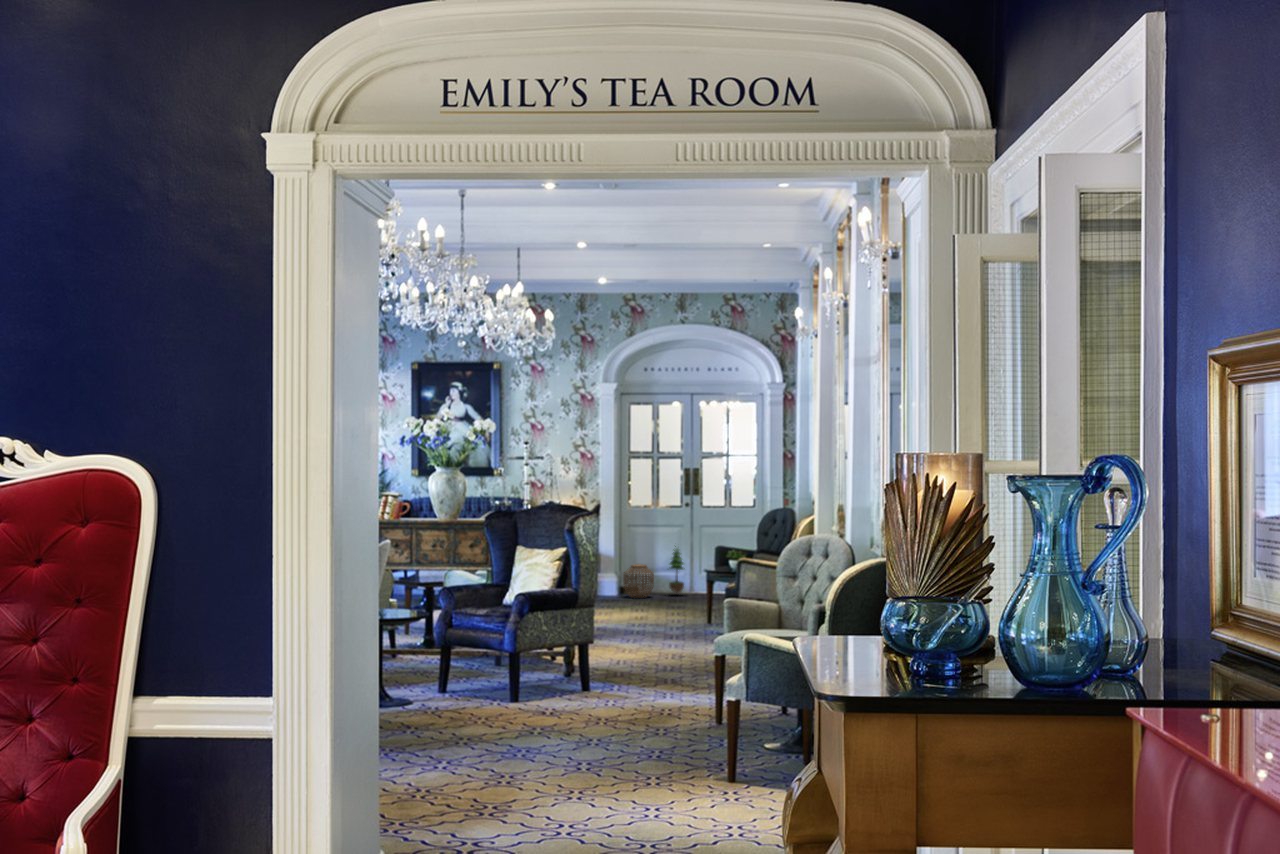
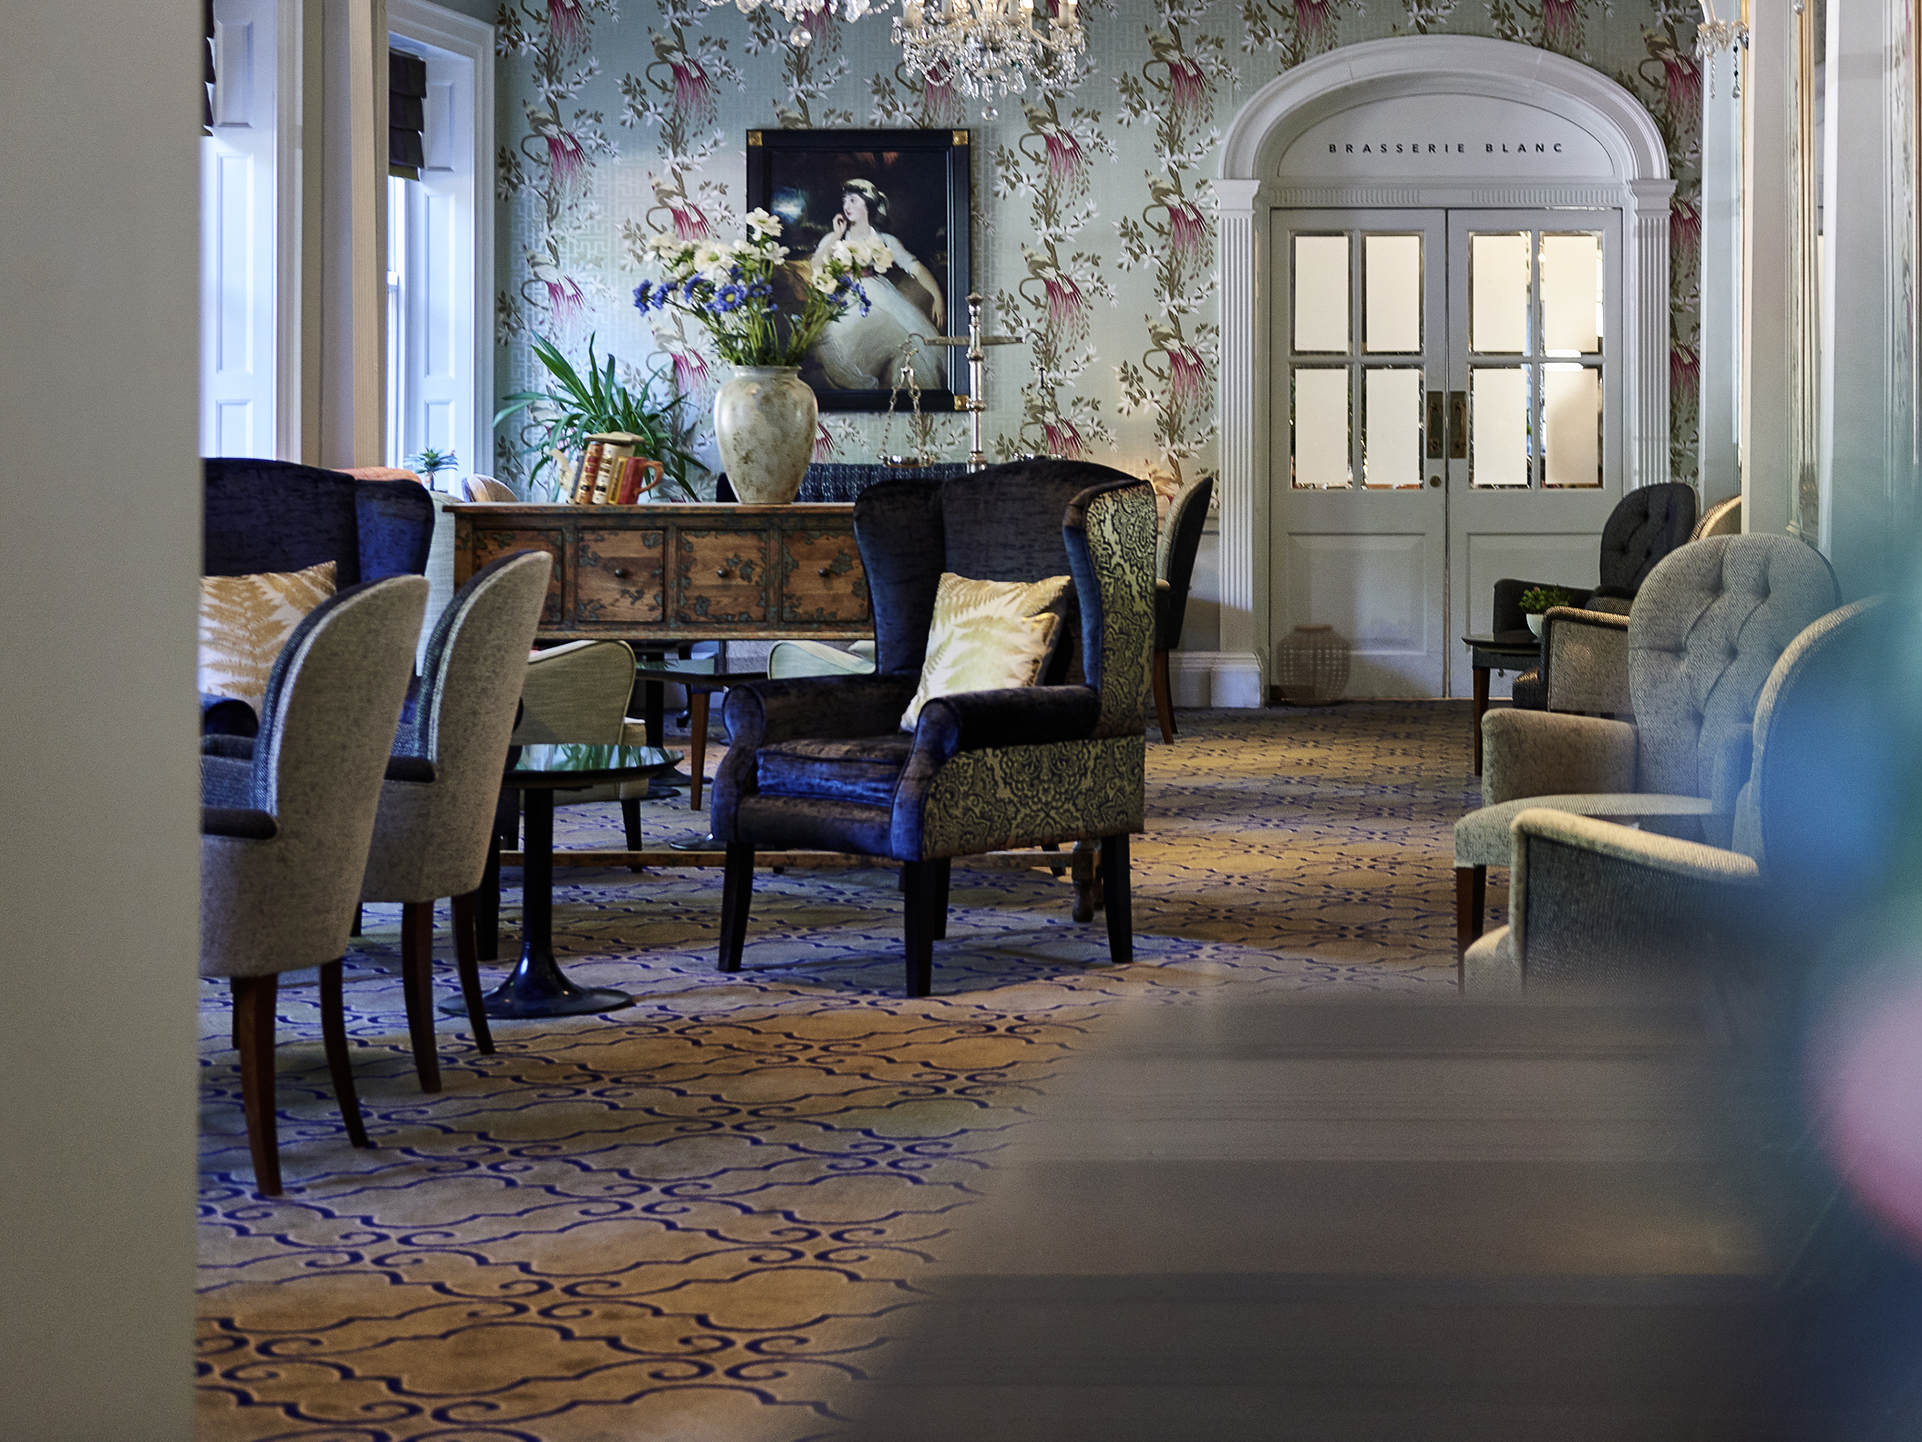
potted tree: present [669,546,685,595] -> none [1383,567,1429,699]

